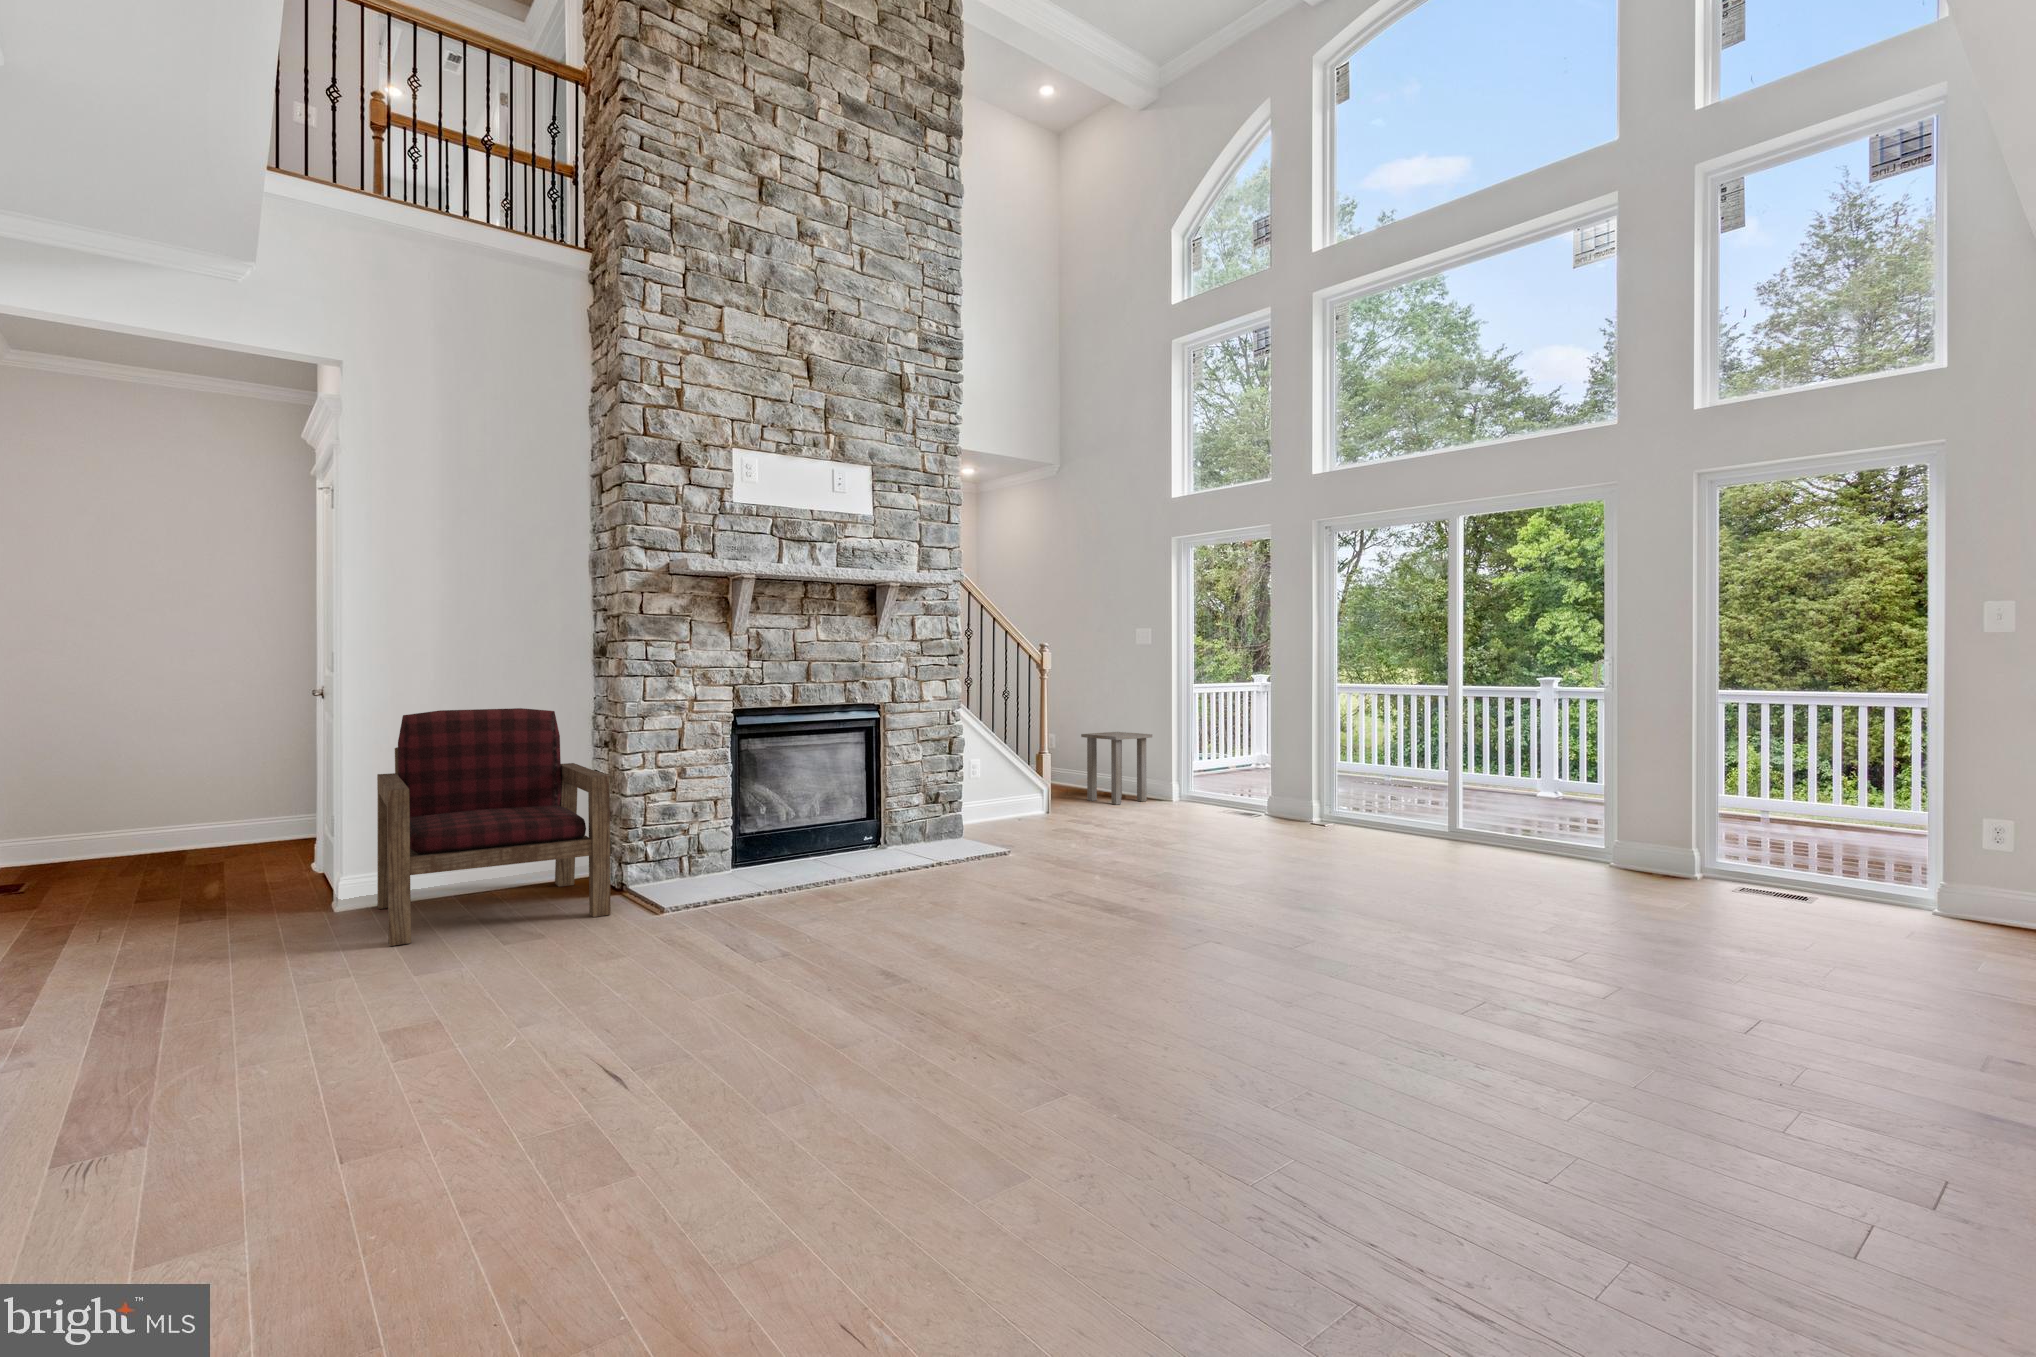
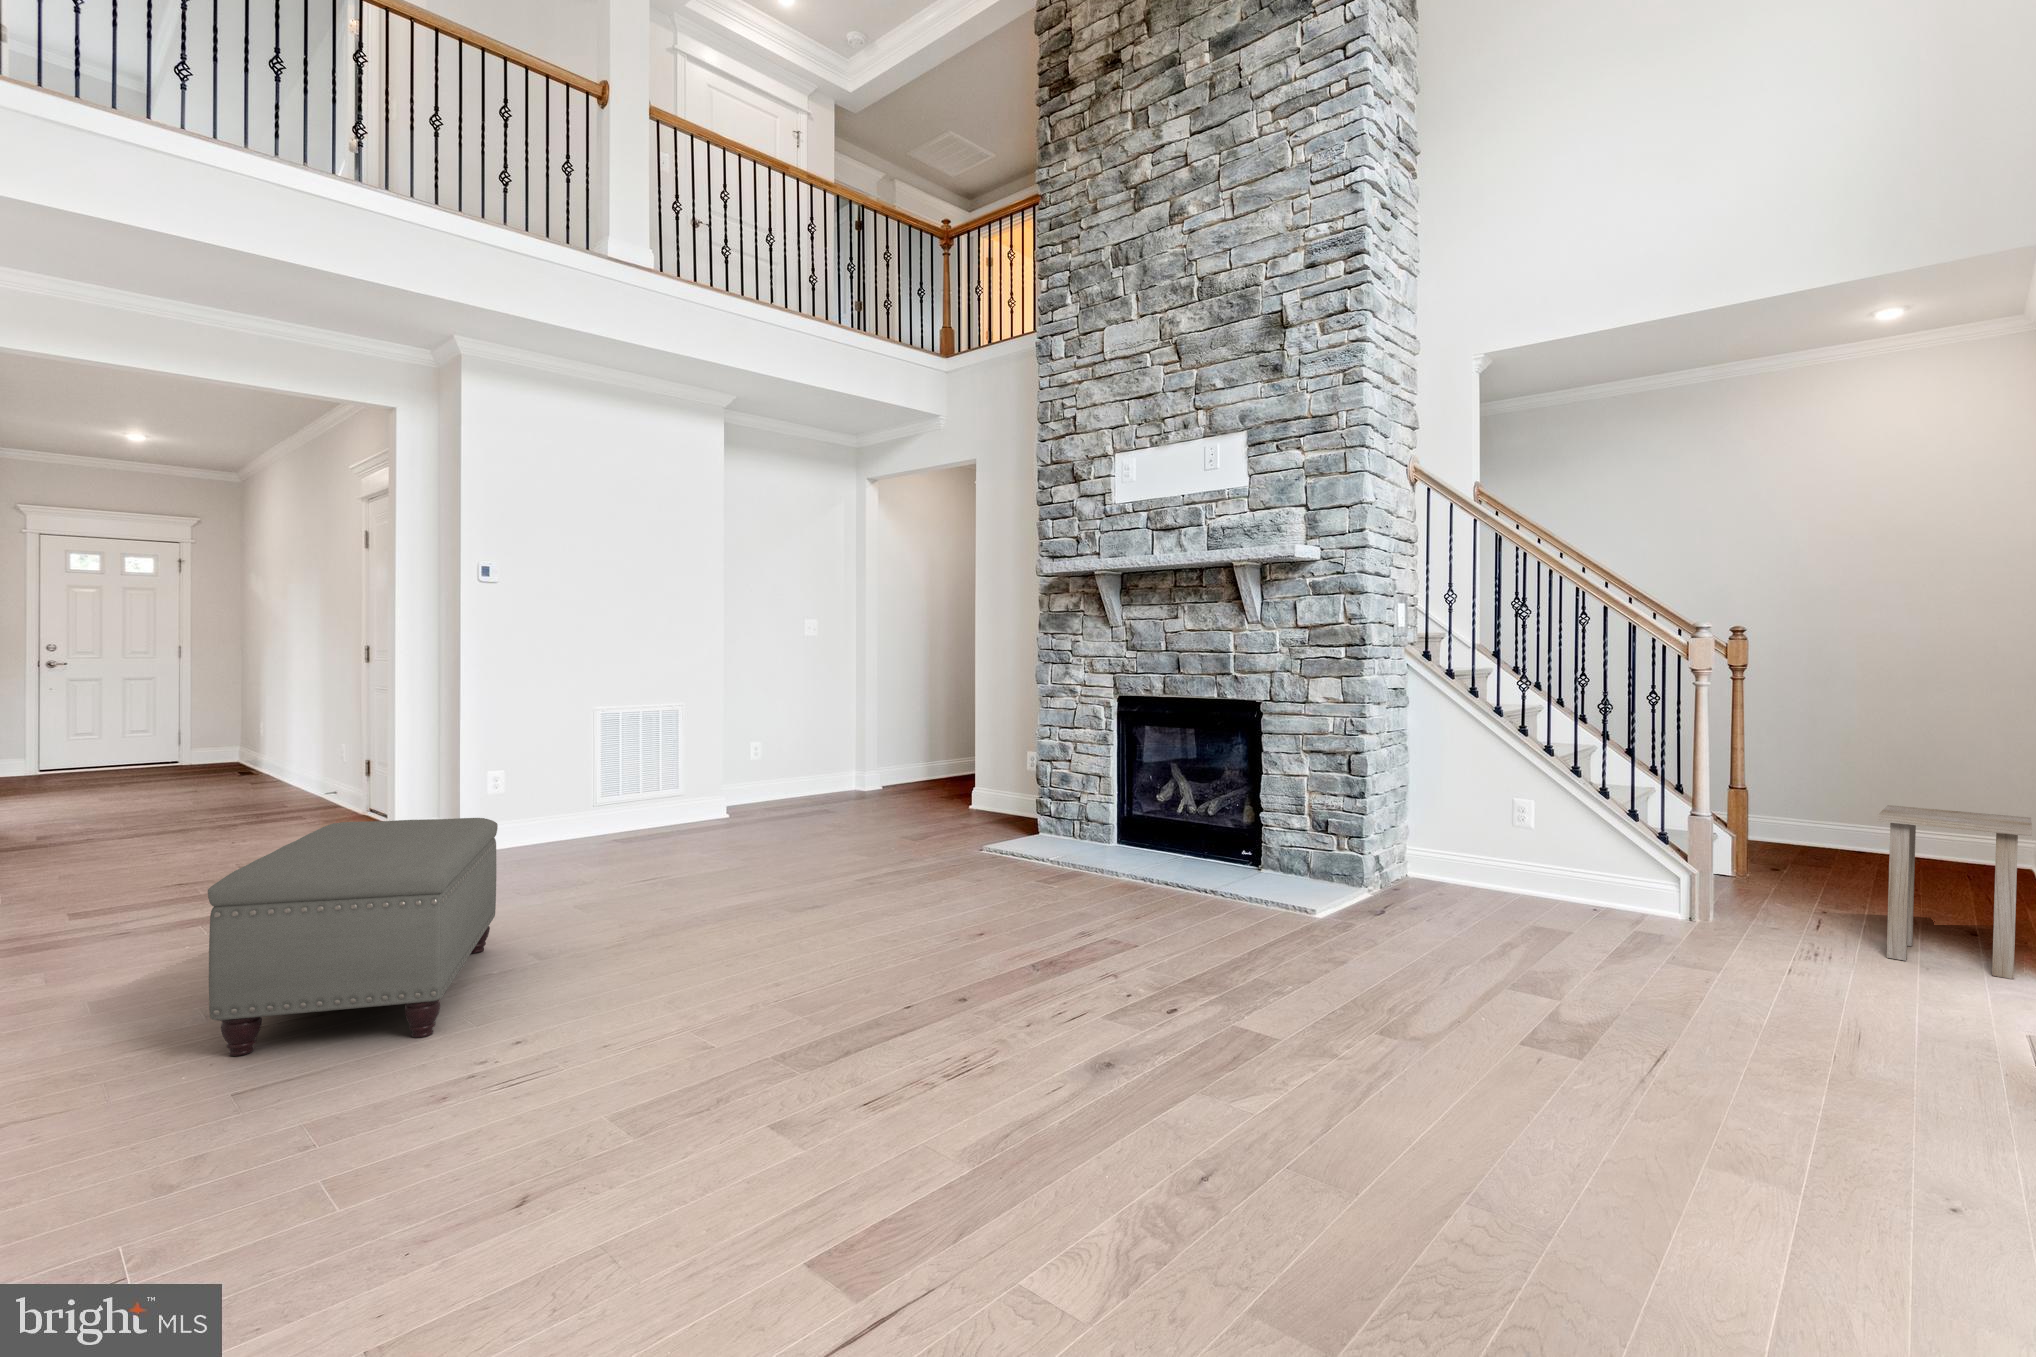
armchair: present [377,708,611,946] -> none [885,684,1064,839]
ottoman: none [1117,894,1577,1186] -> present [208,818,498,1056]

